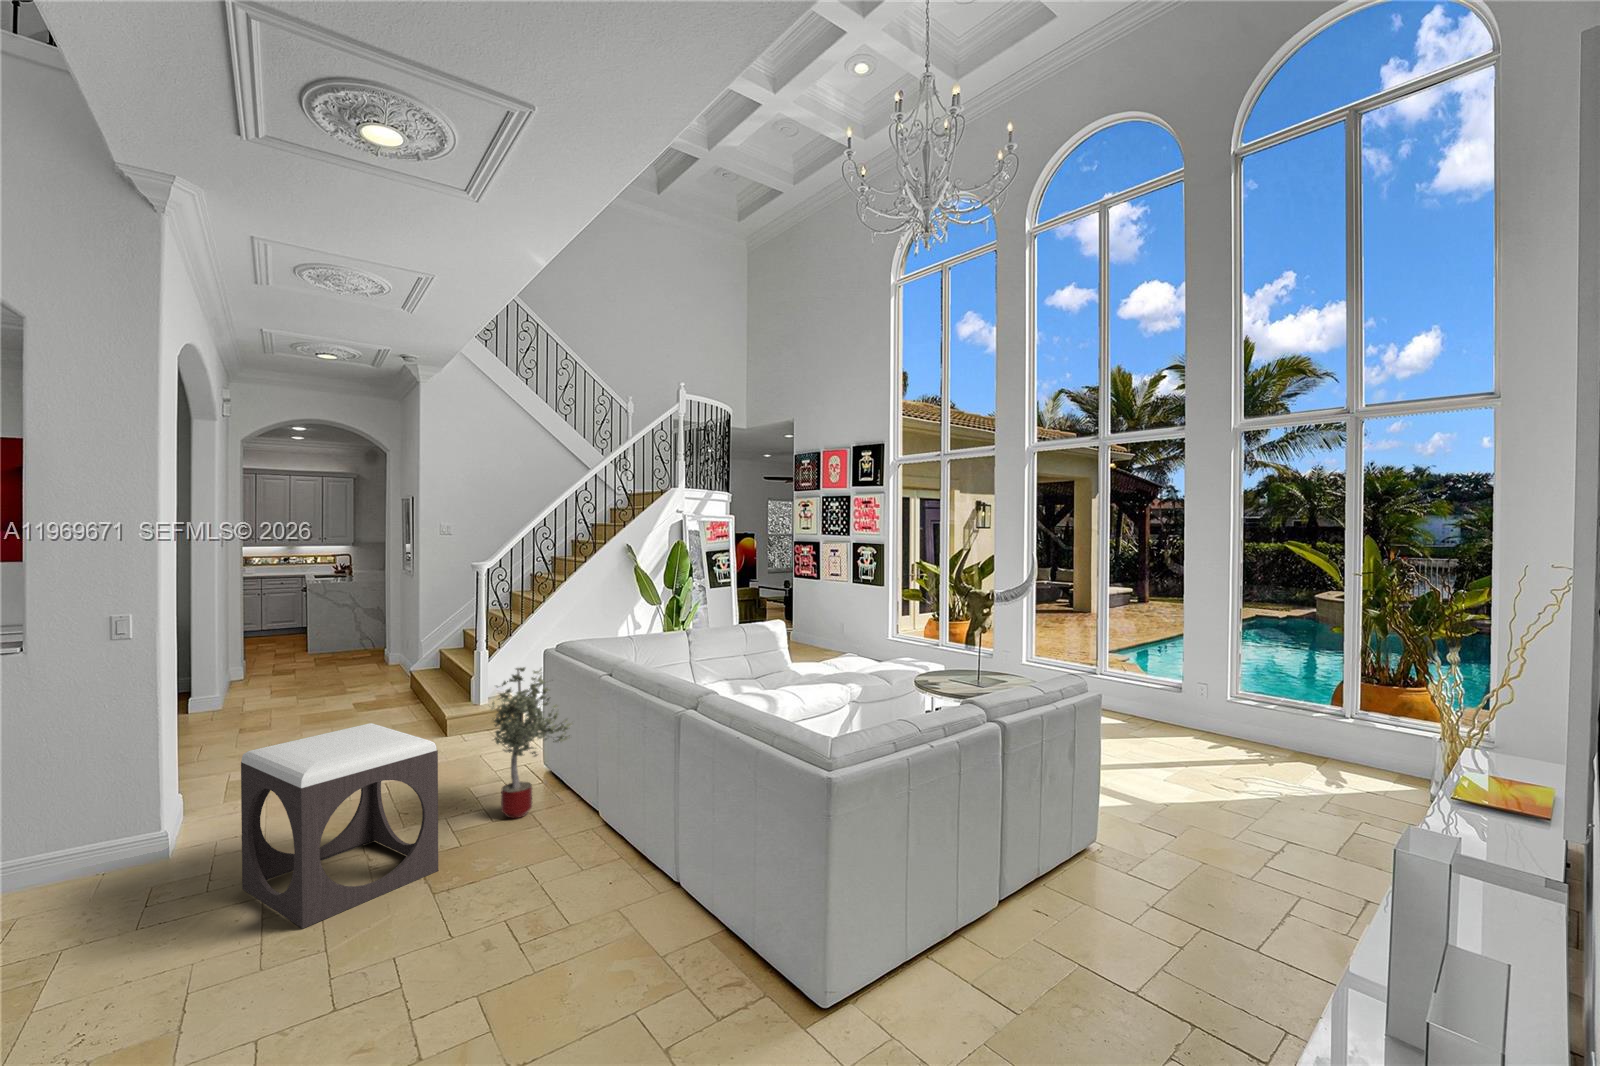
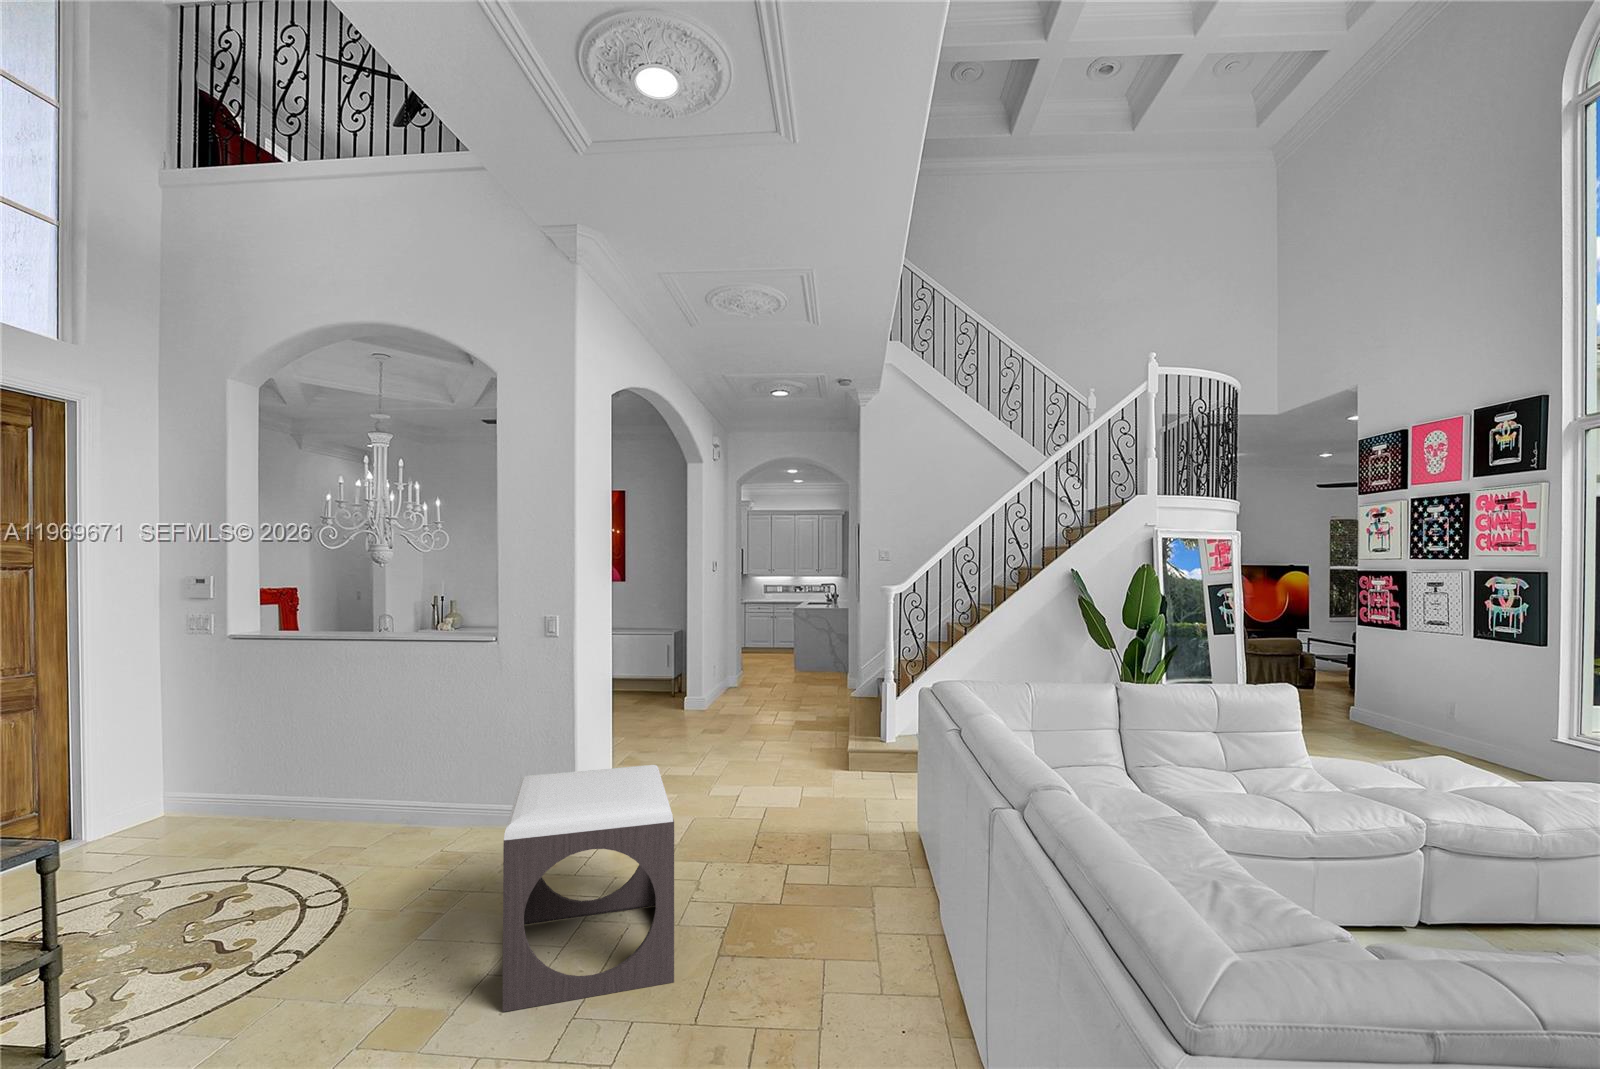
potted tree: present [491,667,572,818] -> none [771,721,882,929]

